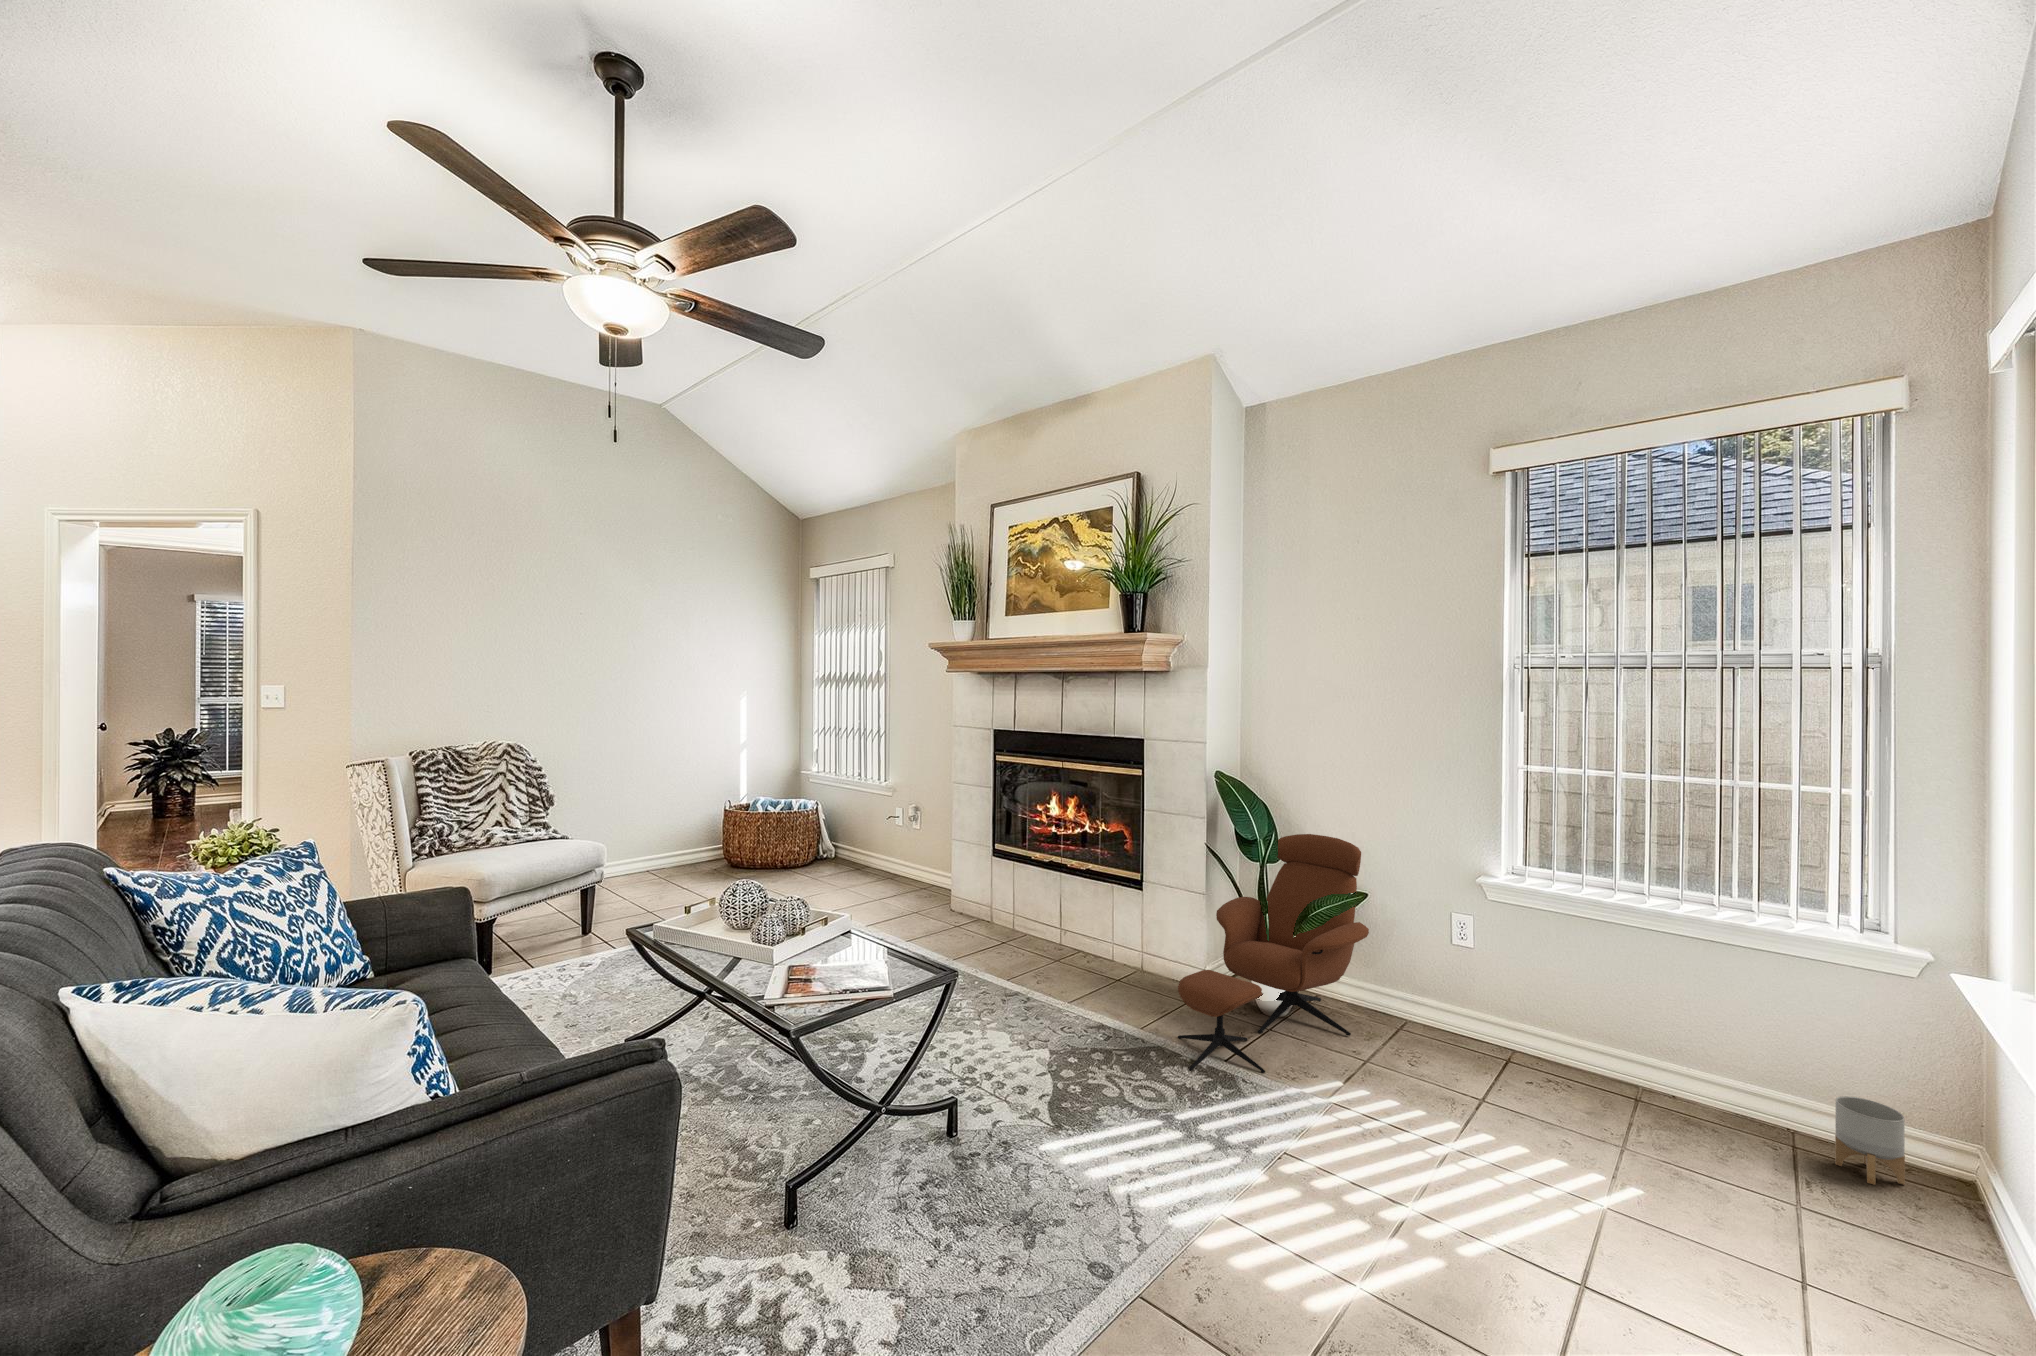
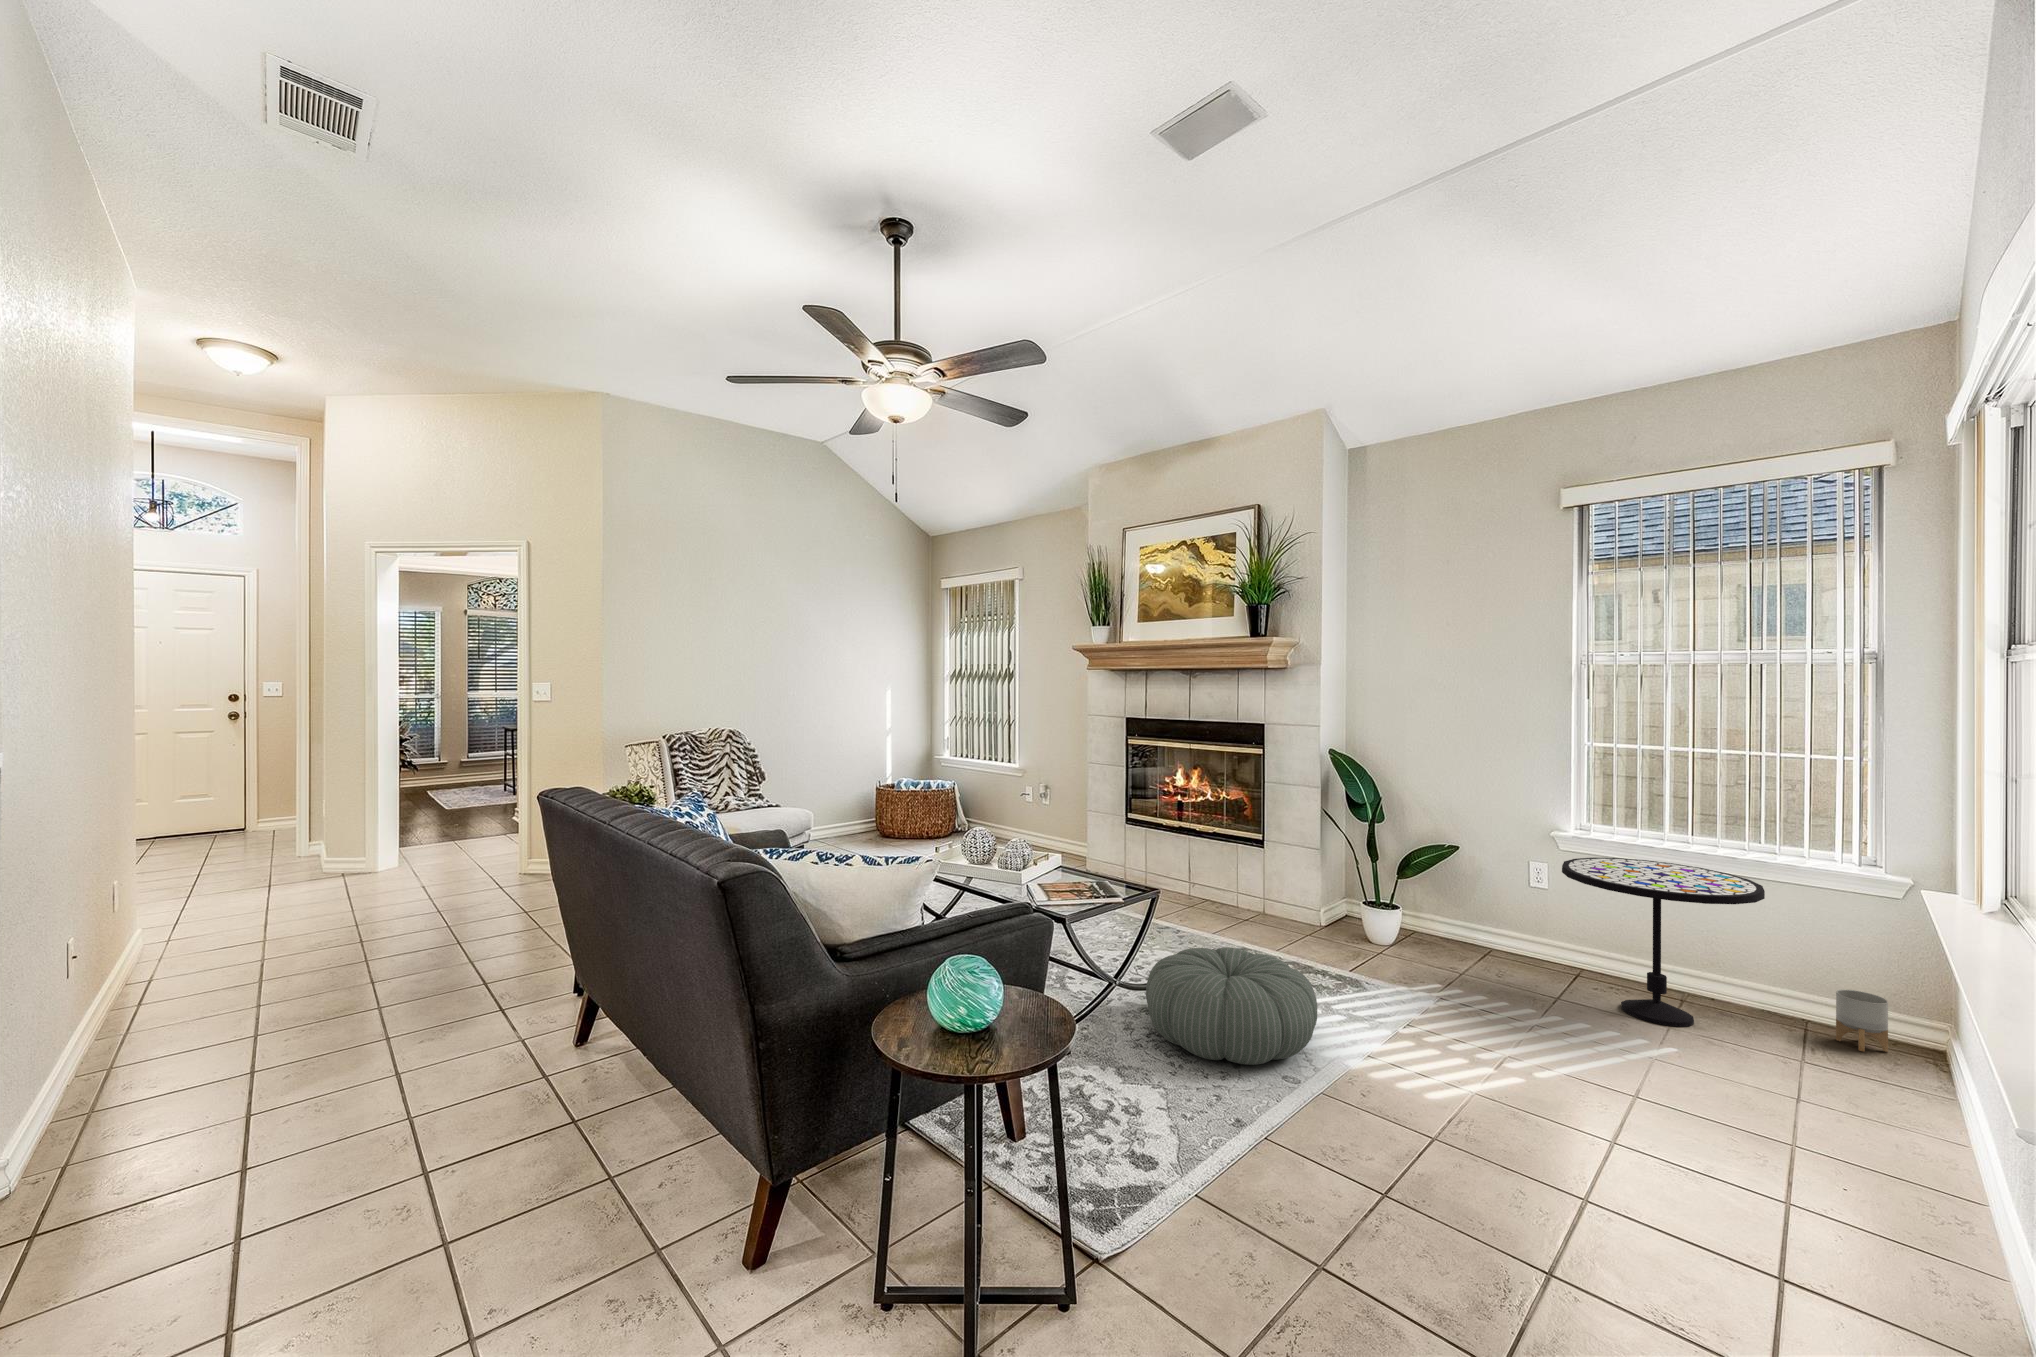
lounge chair: present [1178,834,1369,1073] -> none [1307,800,1461,979]
side table: none [1489,914,1747,1147] -> present [1562,858,1765,1027]
pouf: none [921,1049,1156,1245] -> present [1146,947,1317,1065]

